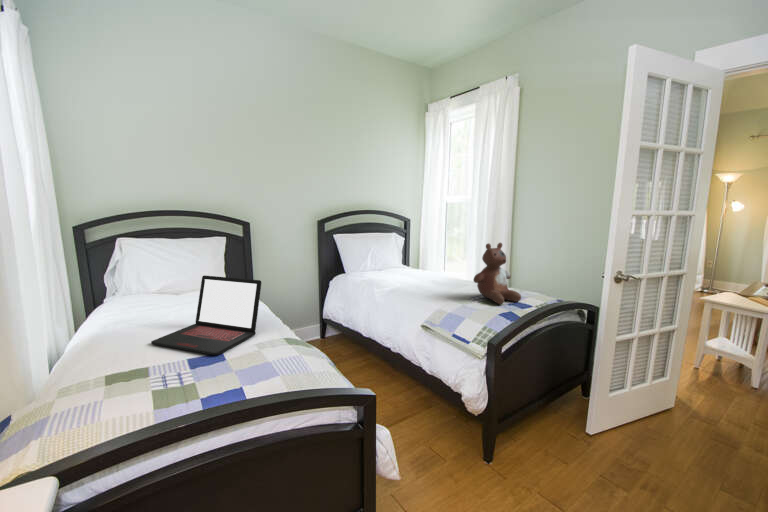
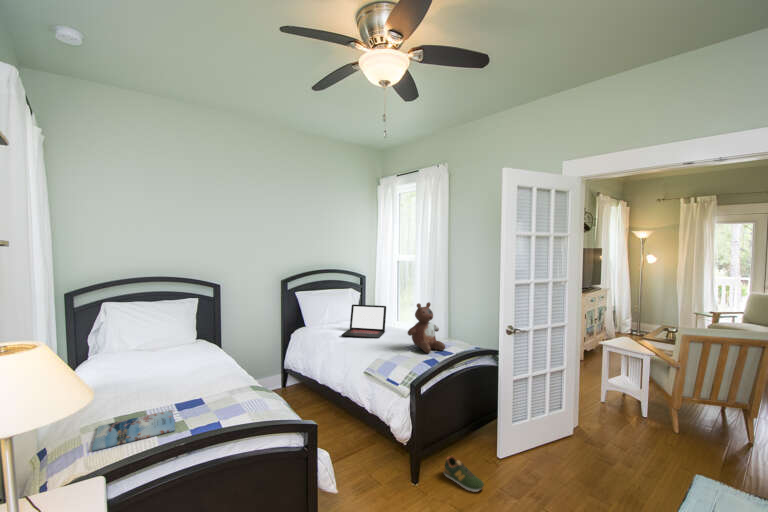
laptop: present [151,276,261,355] -> present [342,304,386,338]
magazine: none [61,368,183,427] -> present [92,410,175,451]
shoe: none [522,430,581,478] -> present [444,456,484,492]

